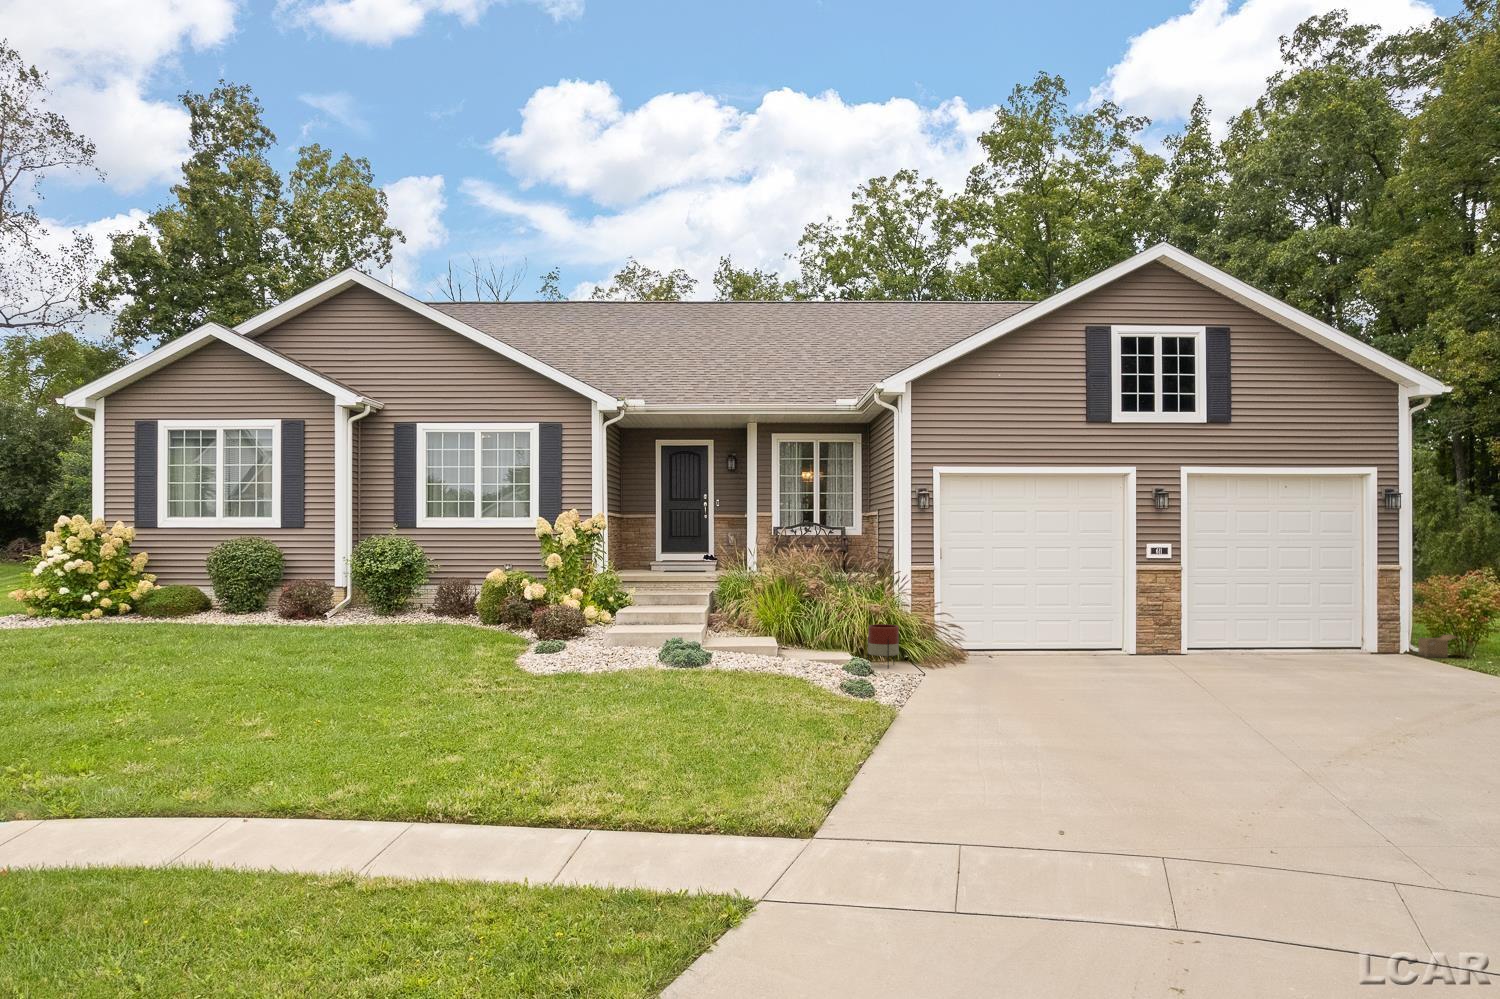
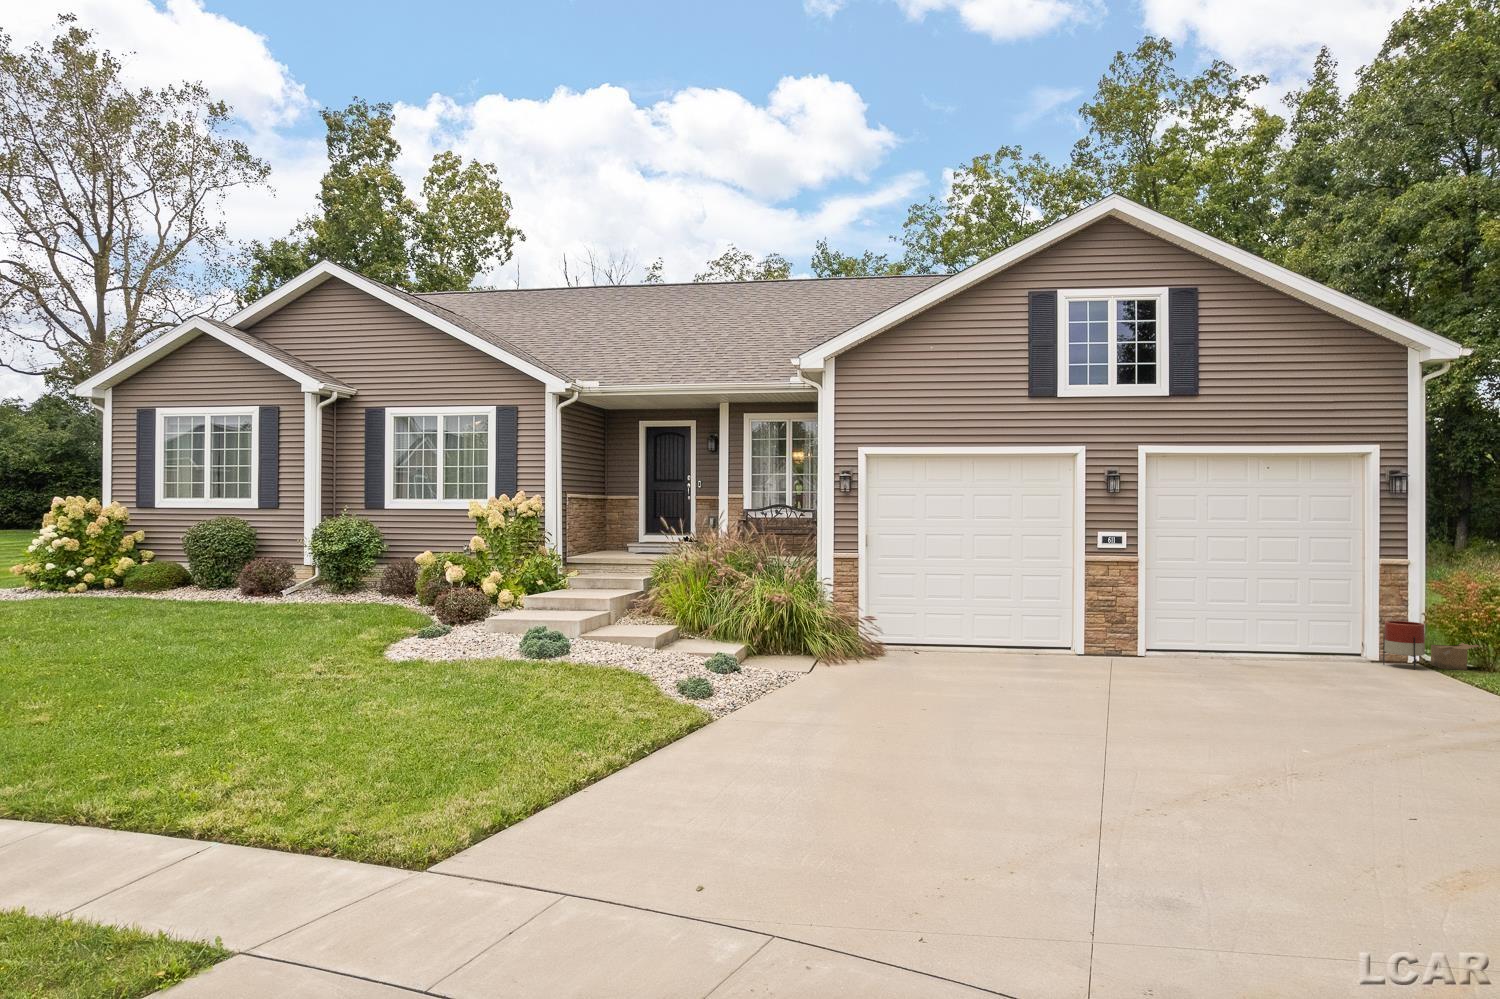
planter: present [868,624,899,668] -> present [1383,621,1425,670]

